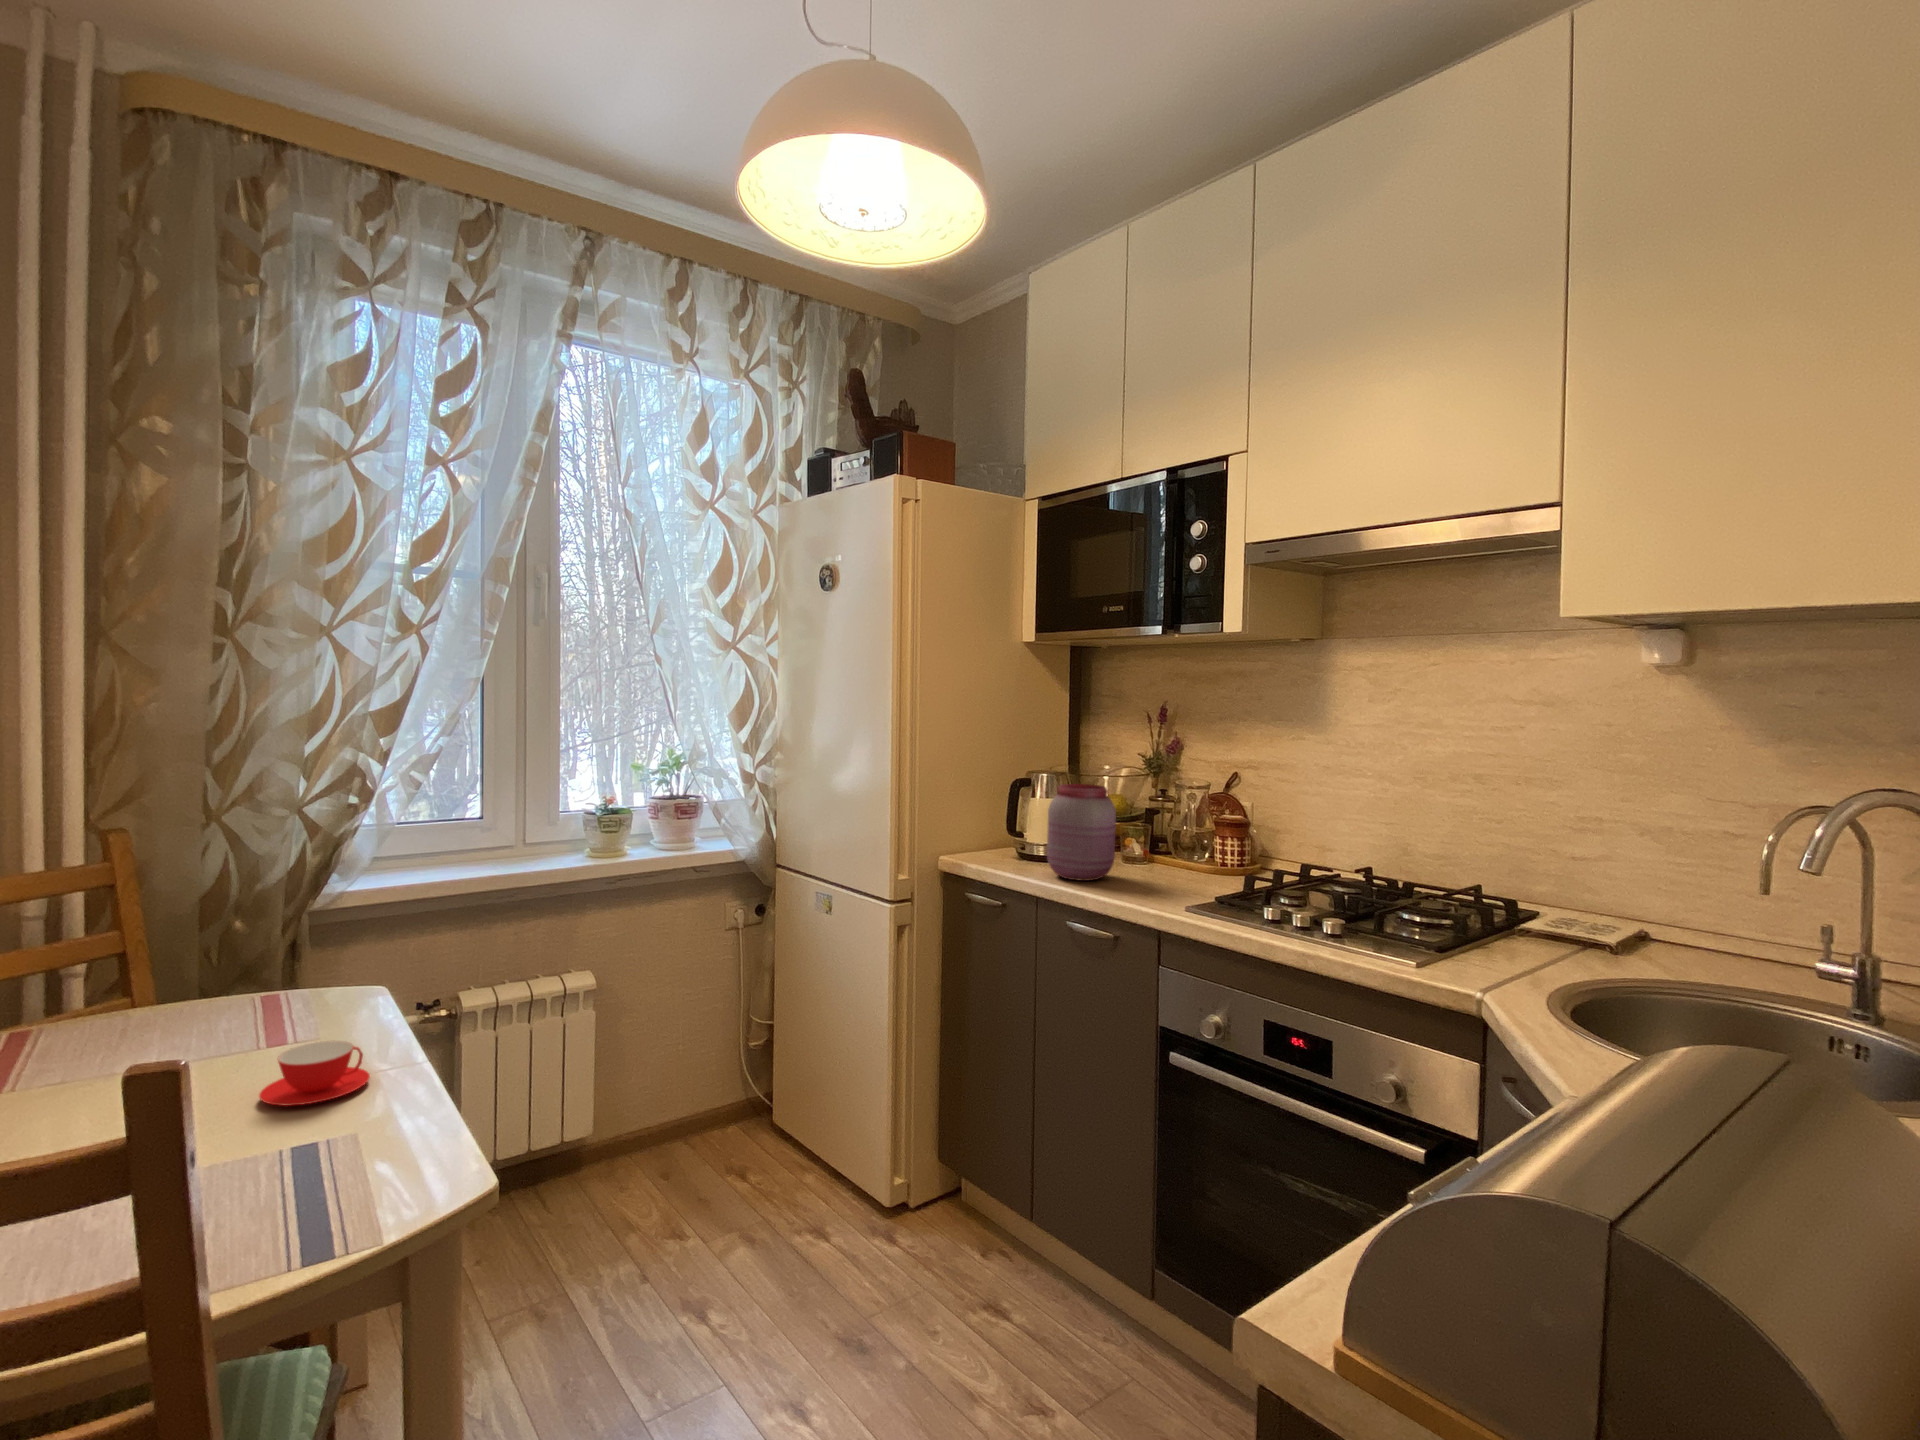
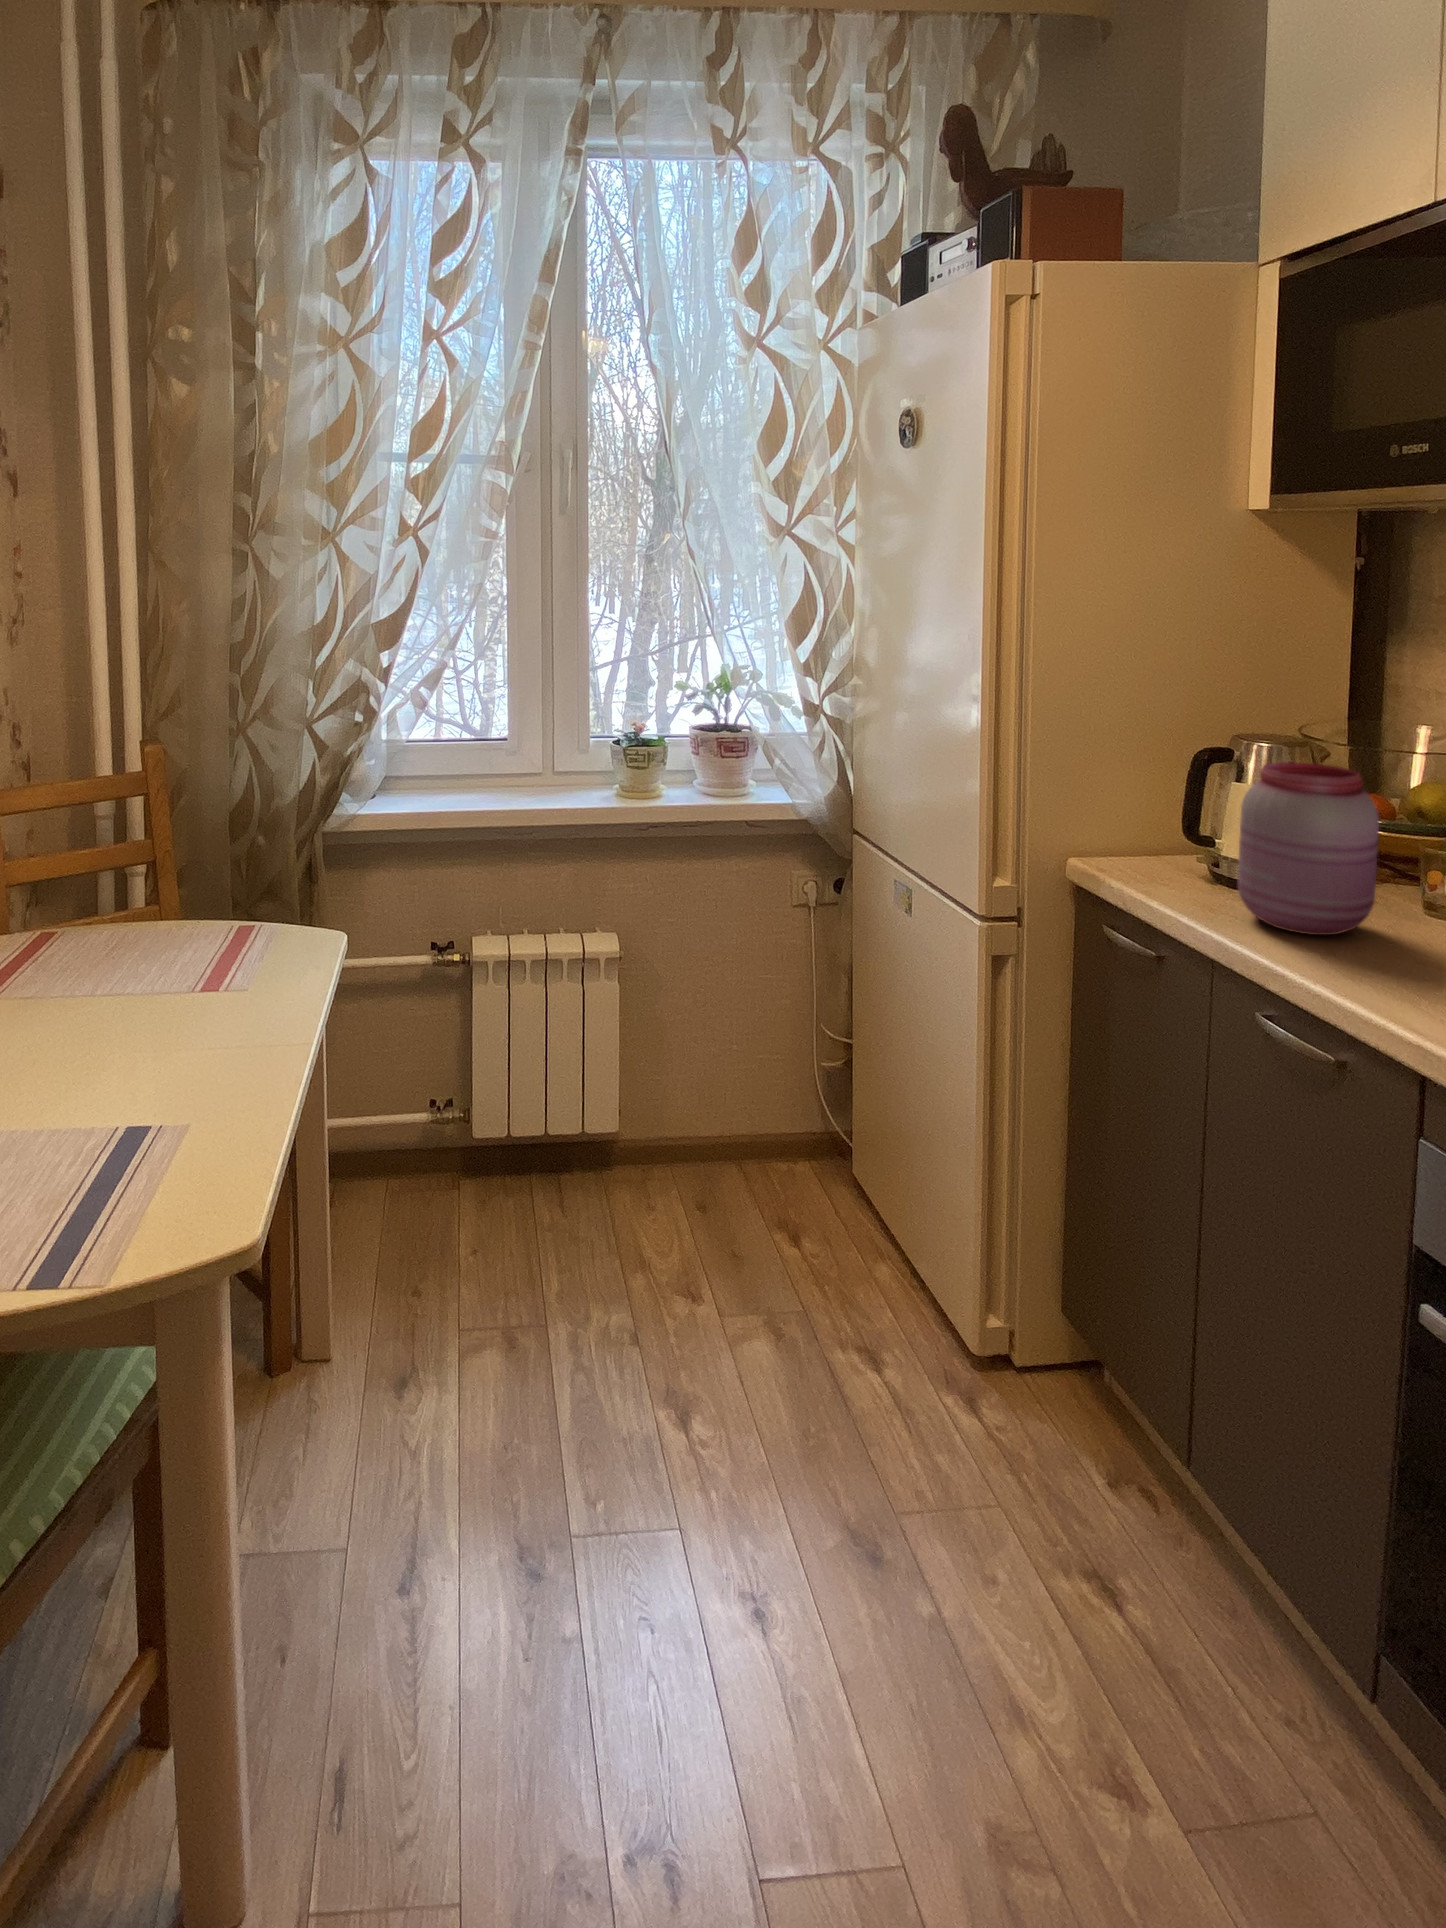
teacup: present [259,1041,370,1106] -> none [140,1013,243,1084]

